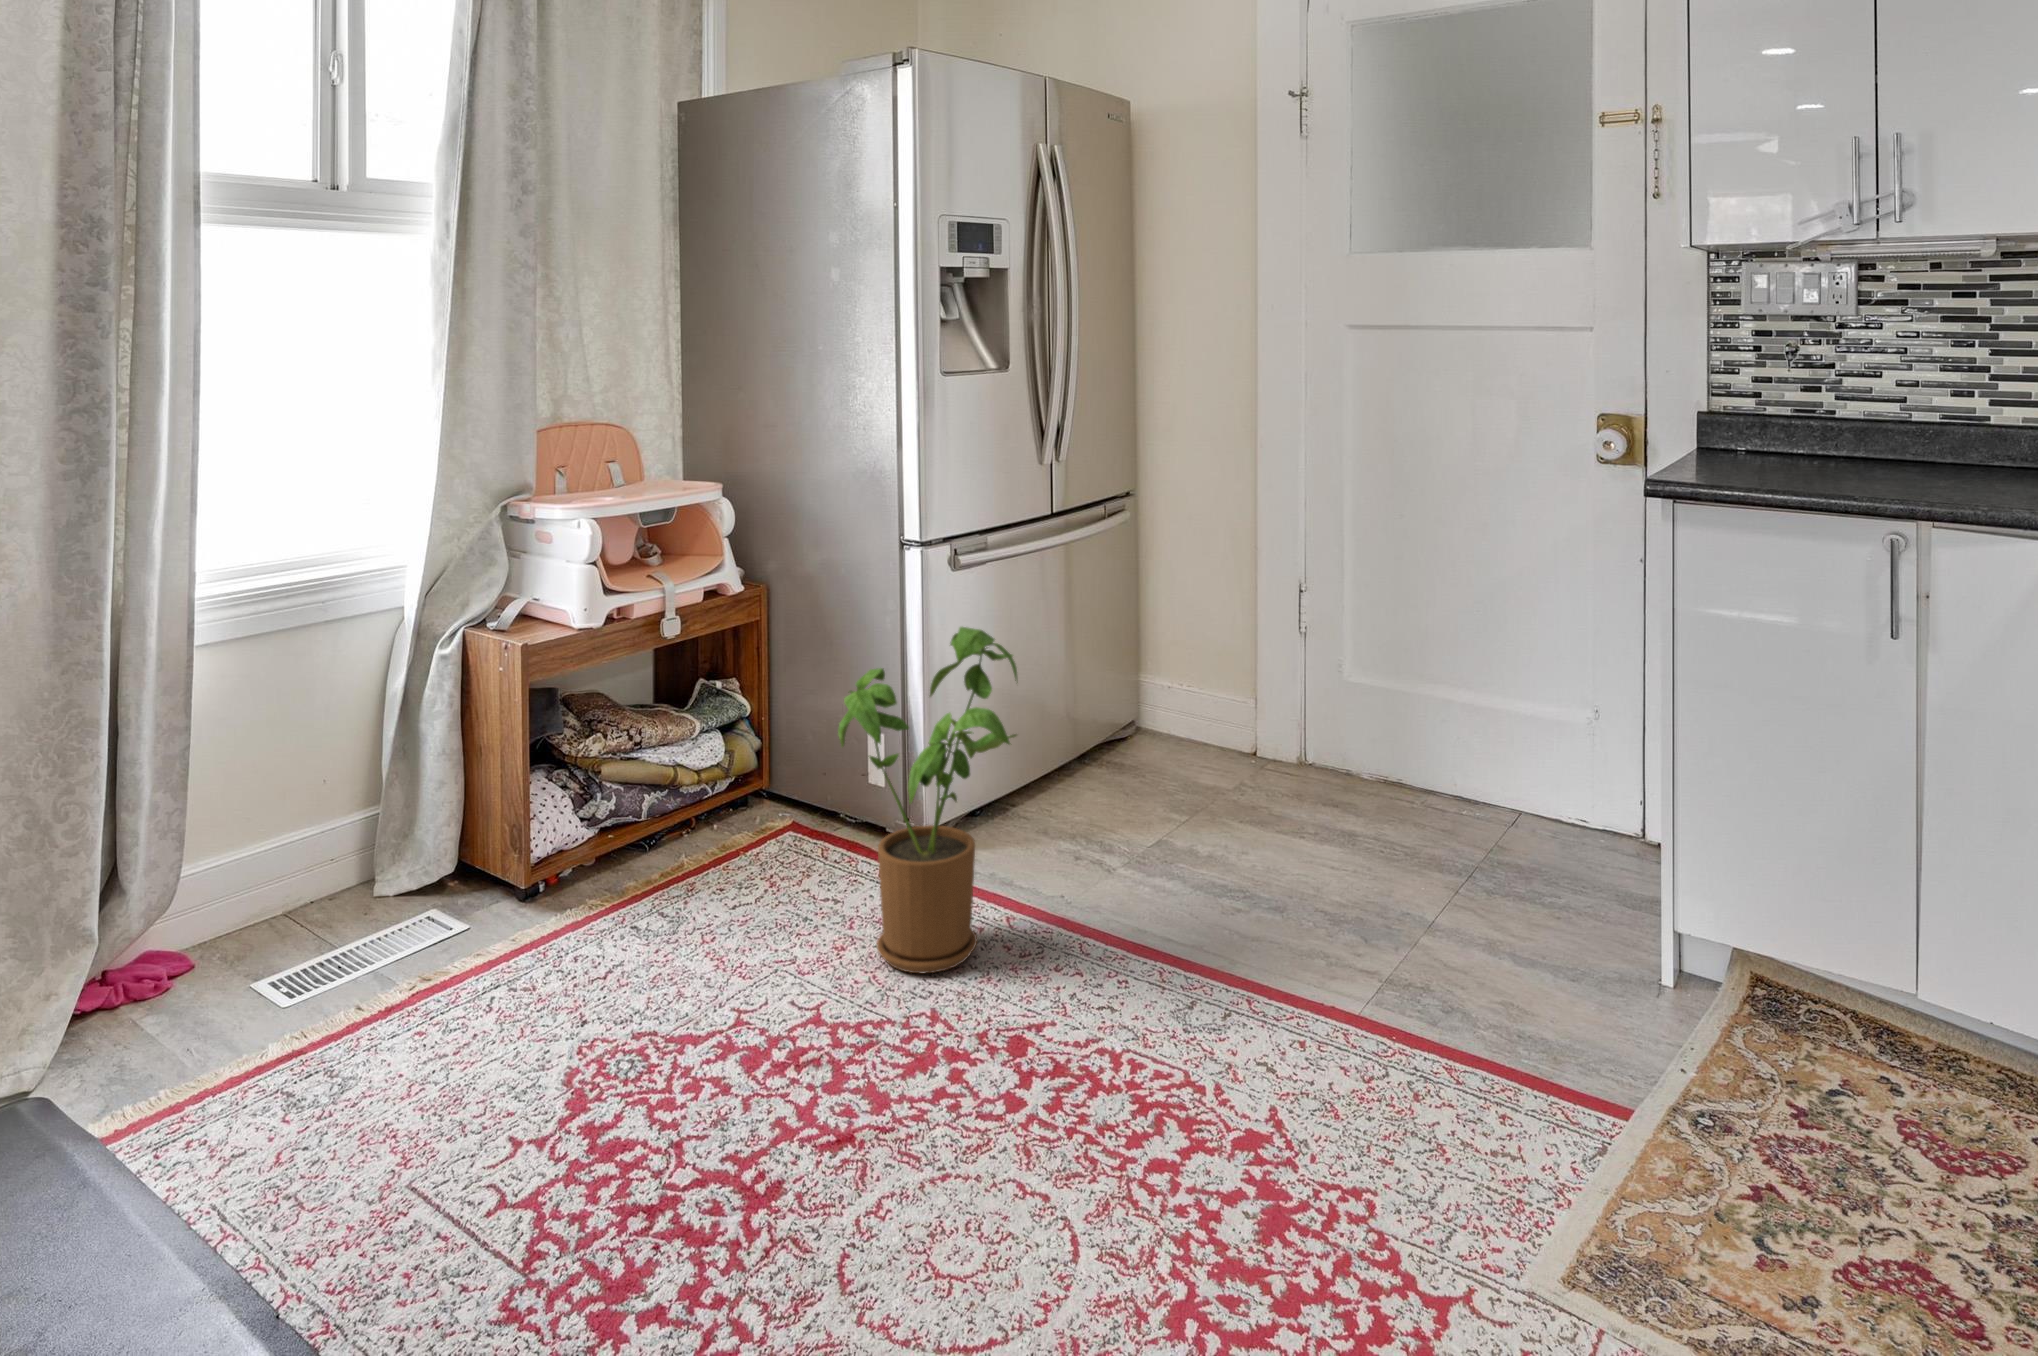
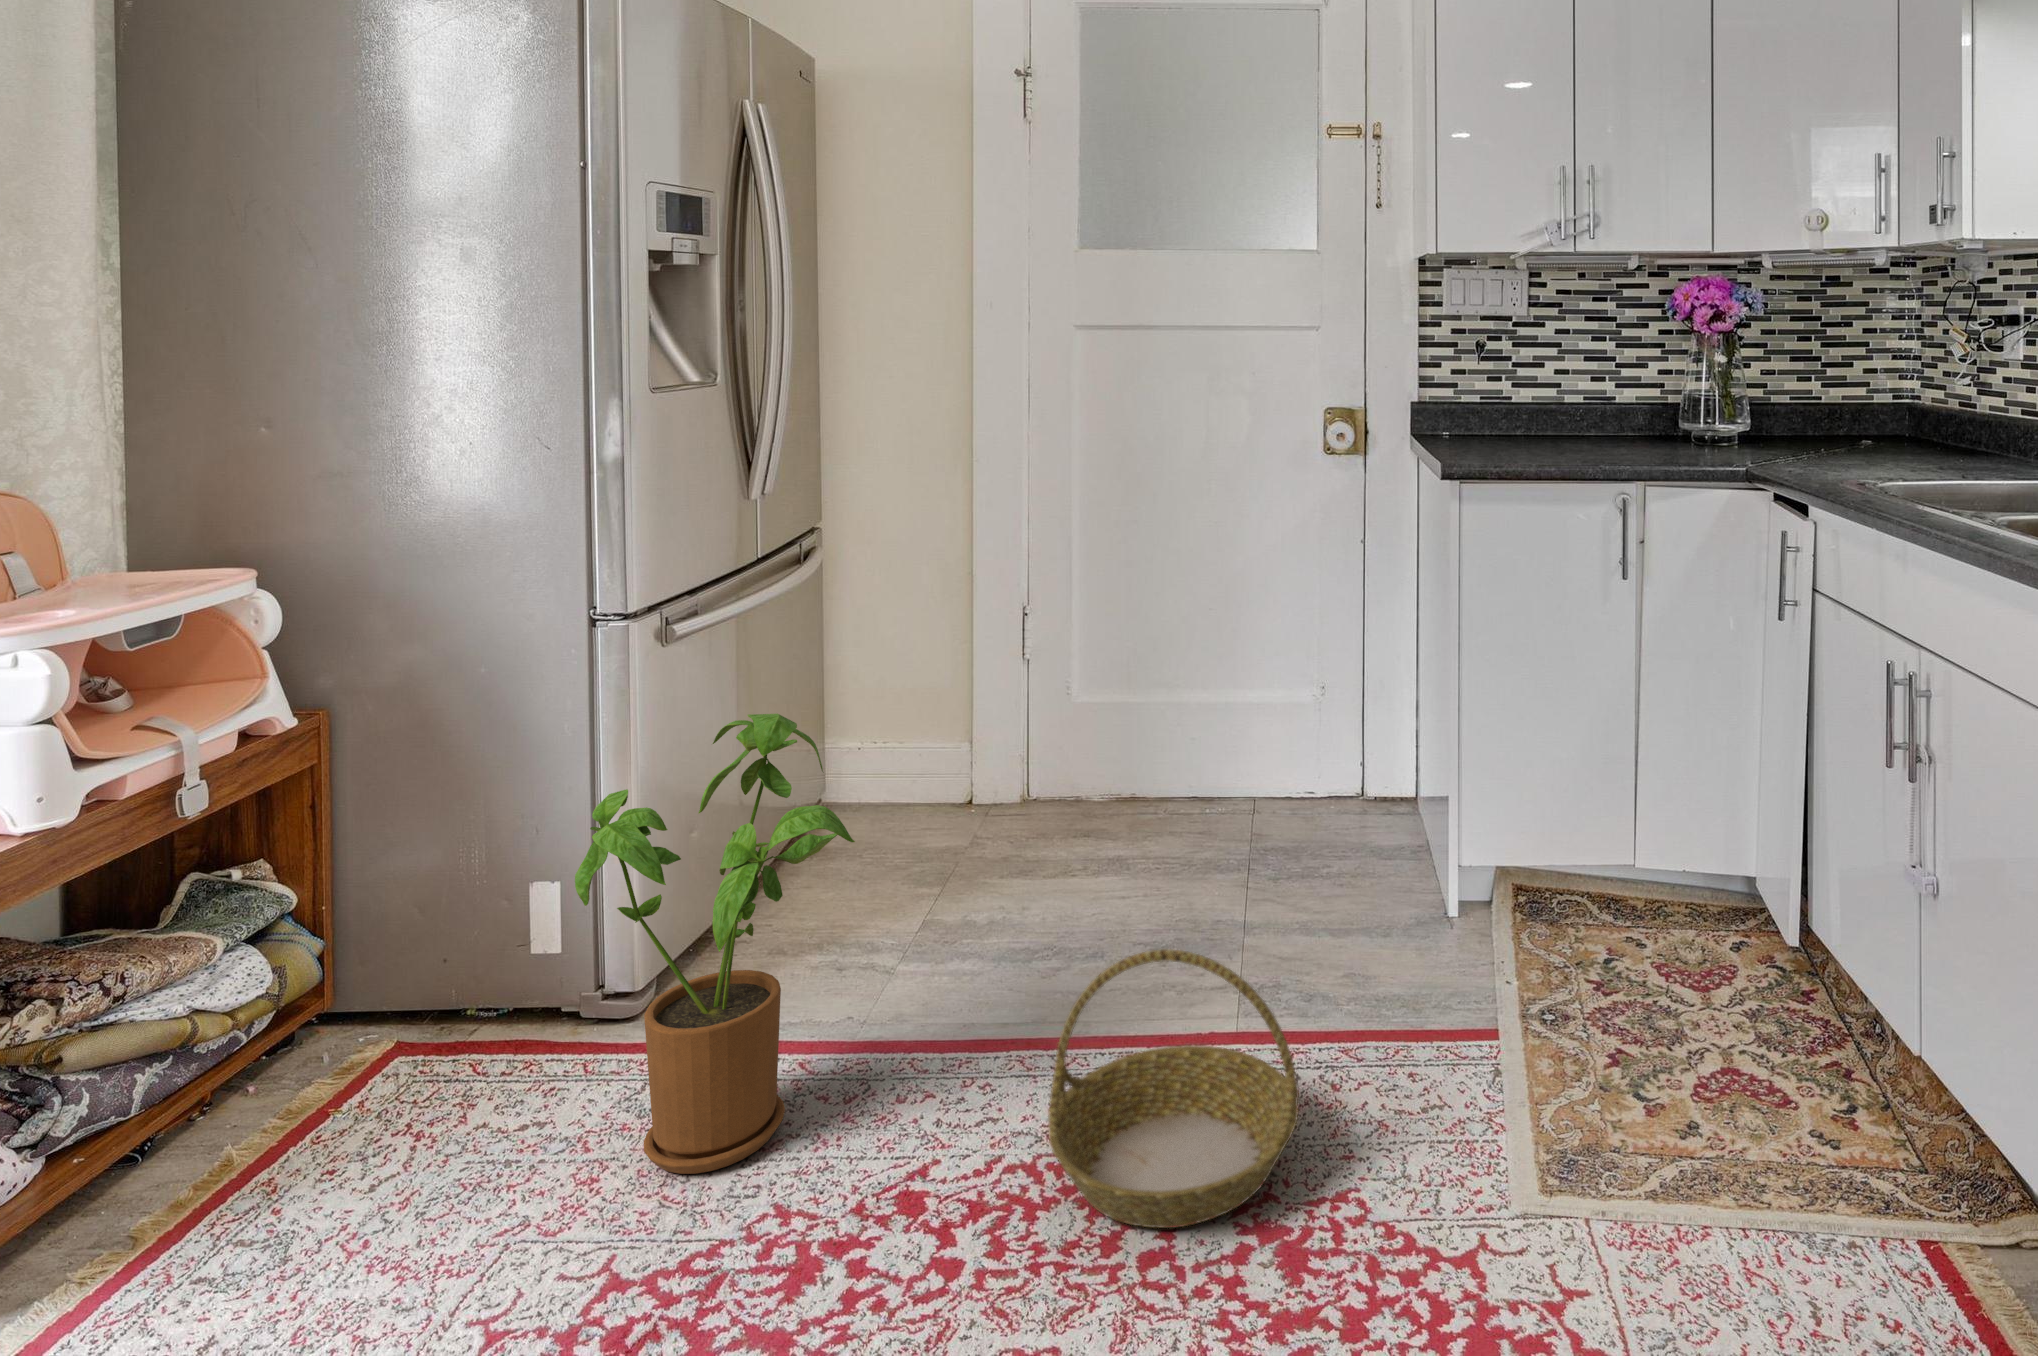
basket: none [1115,902,1349,1159] -> present [1048,949,1299,1228]

